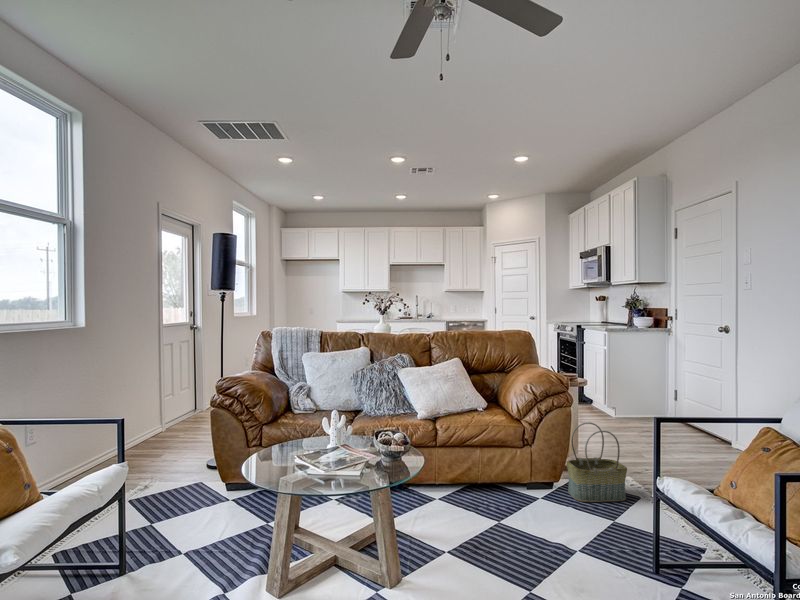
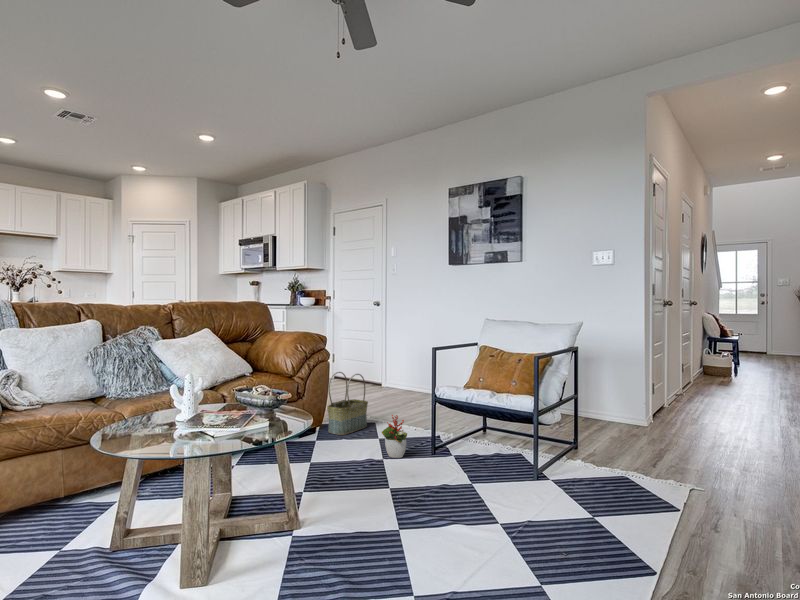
decorative plant: none [581,501,614,564] -> present [382,415,407,458]

